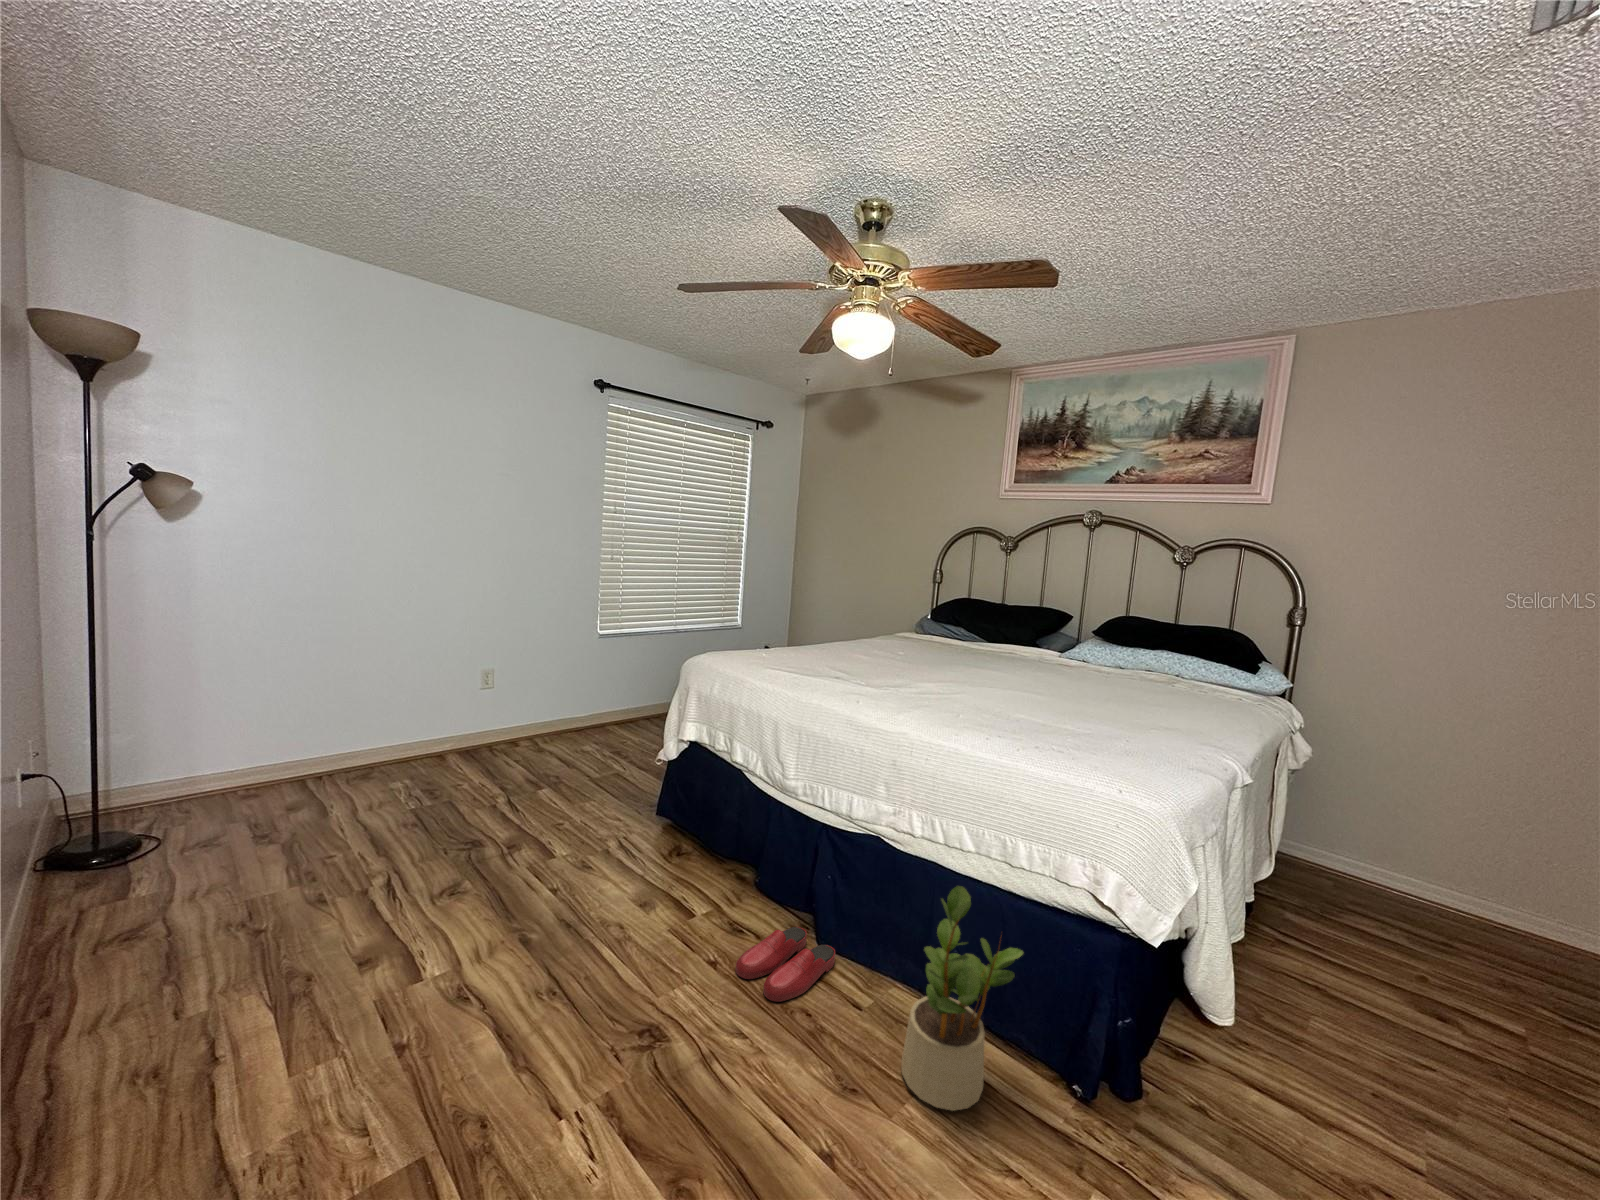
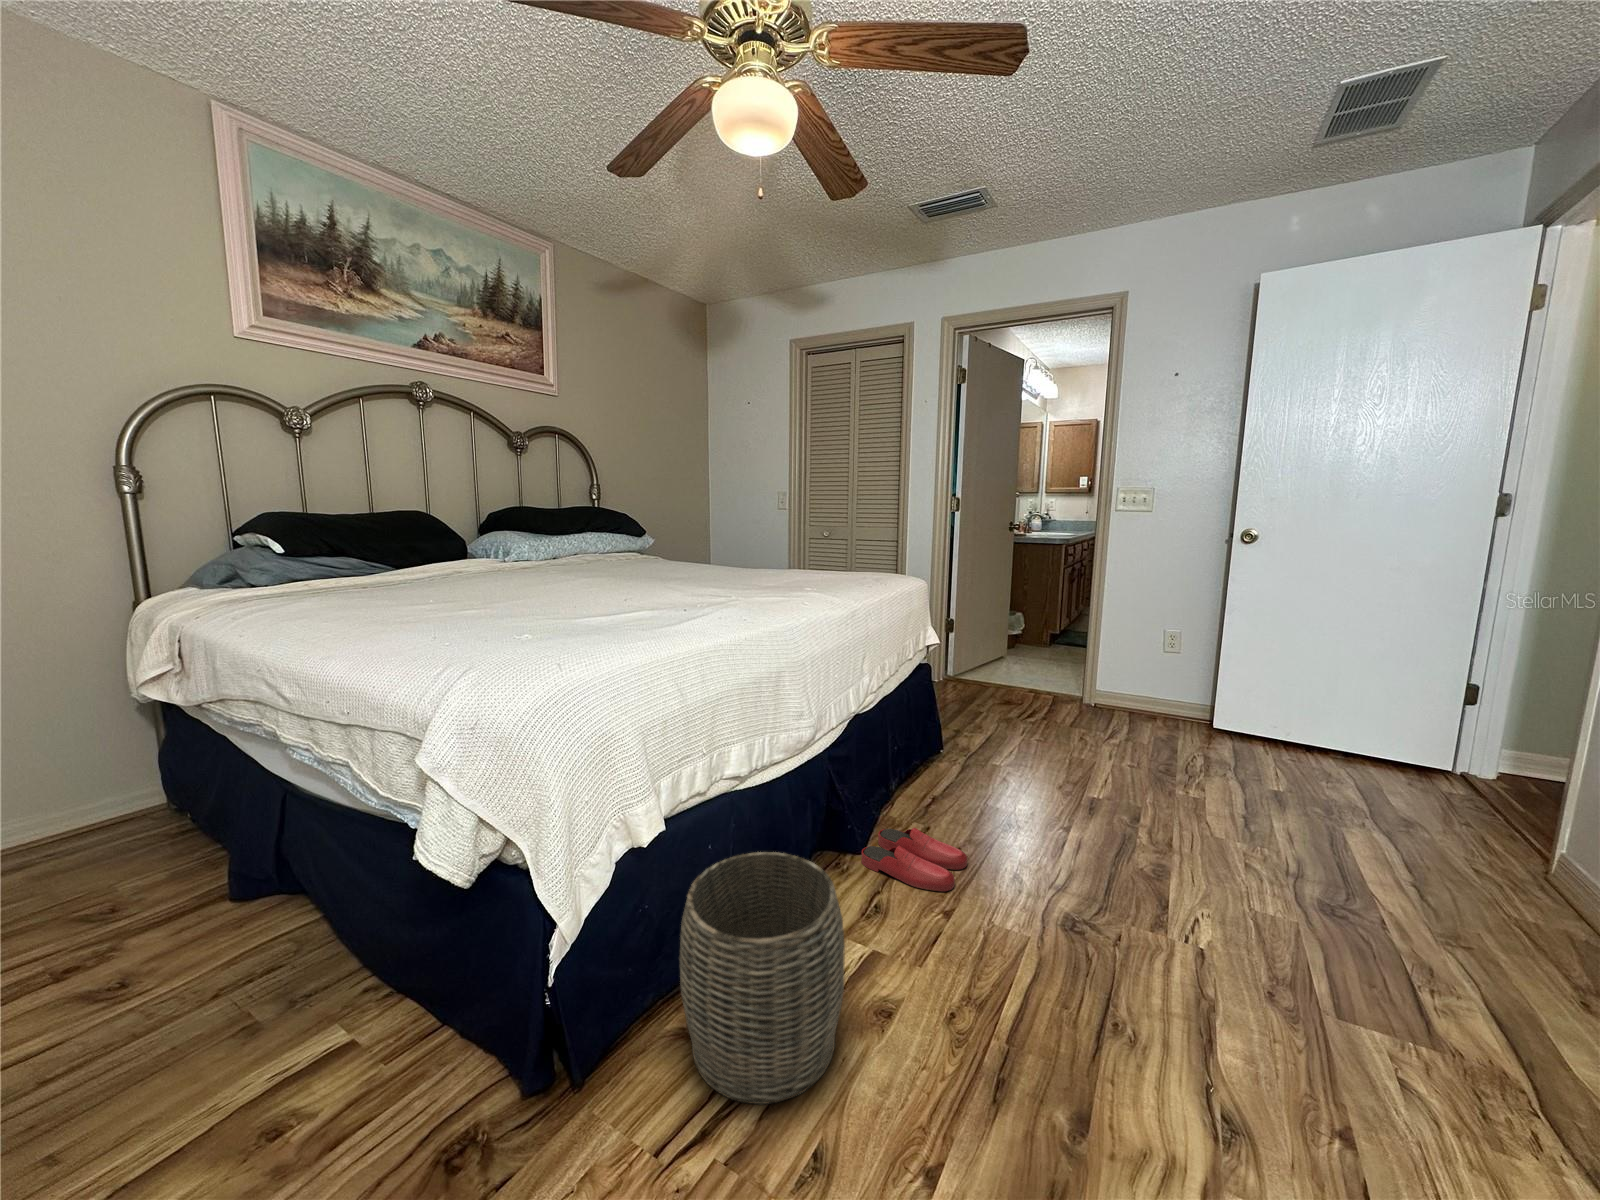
woven basket: none [616,773,701,885] -> present [680,852,845,1104]
potted plant: present [902,886,1023,1111] -> none [930,661,1006,803]

